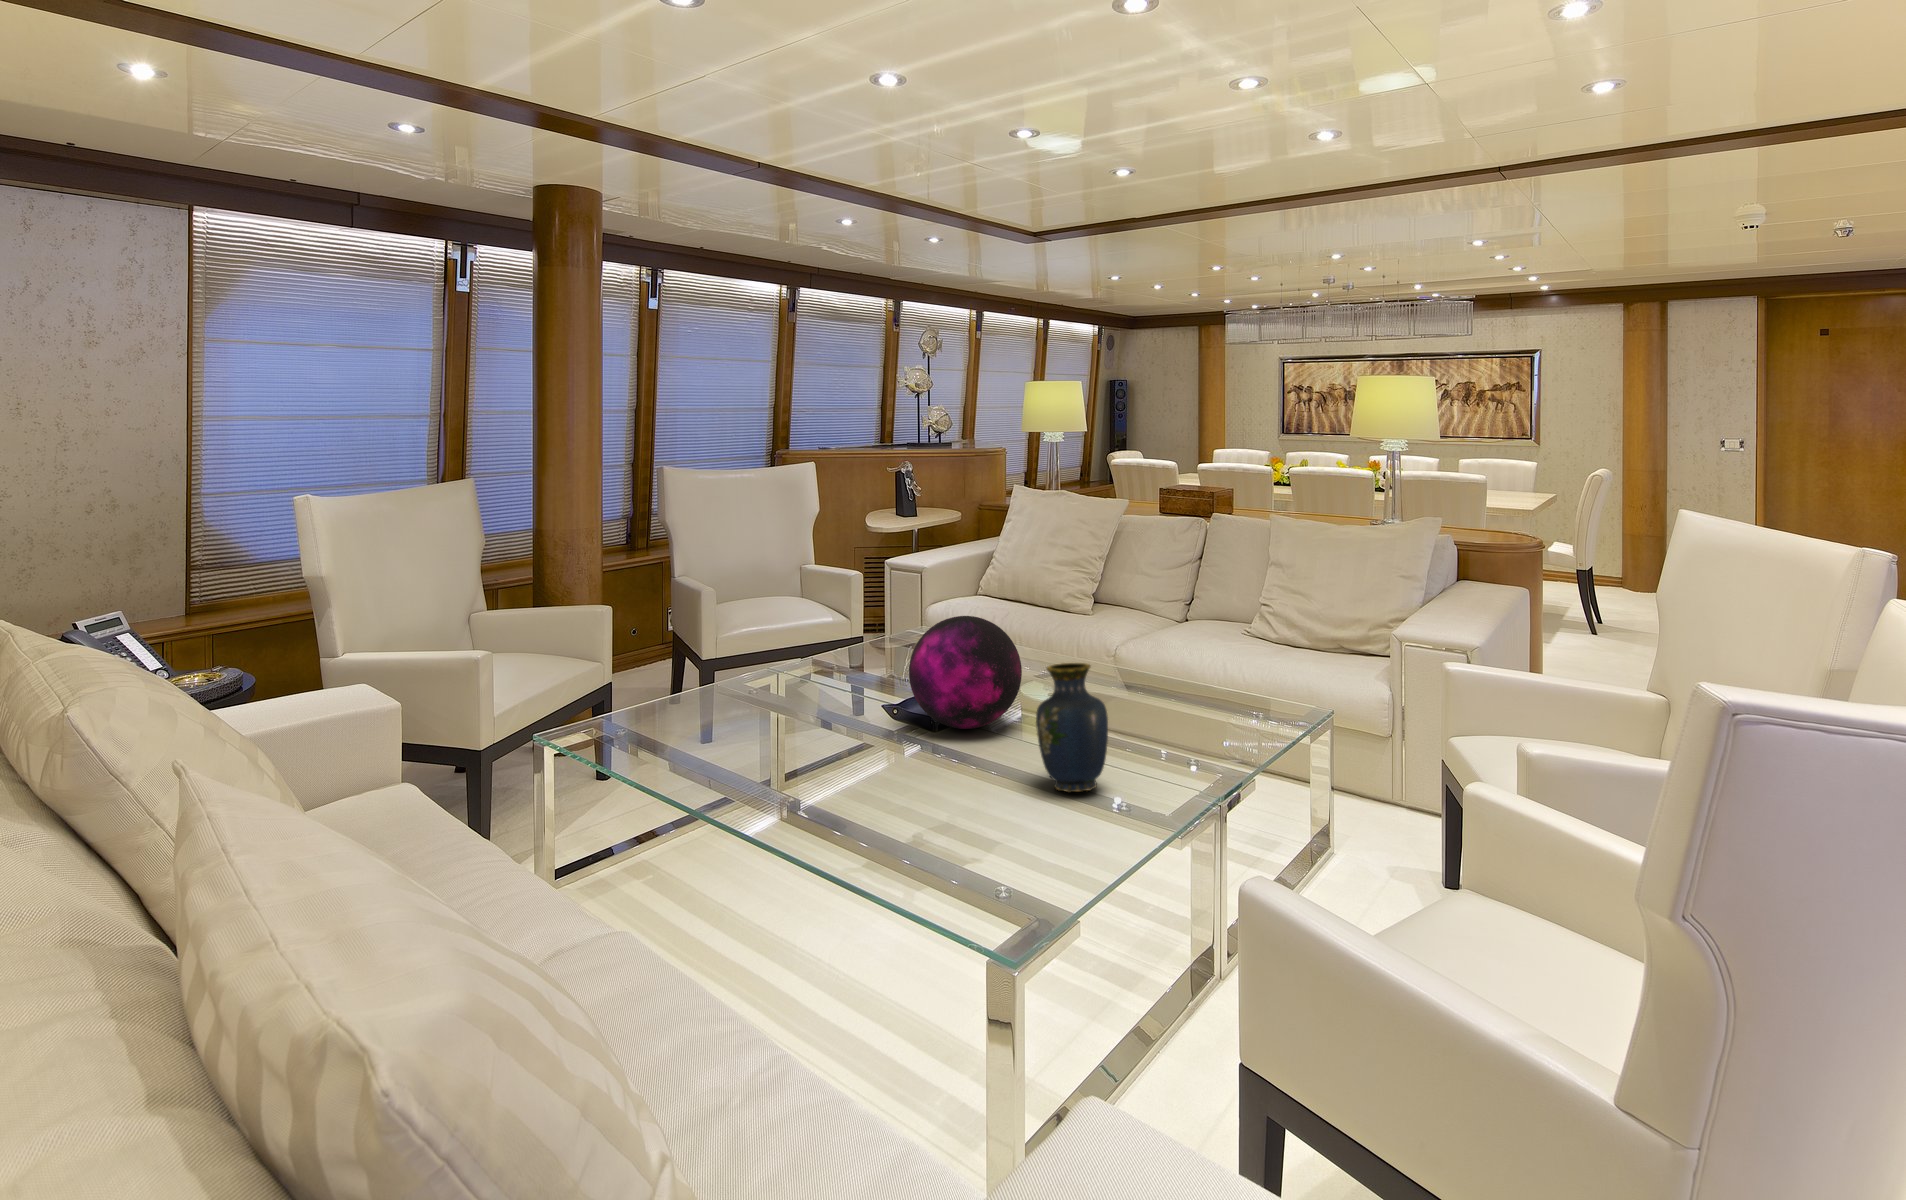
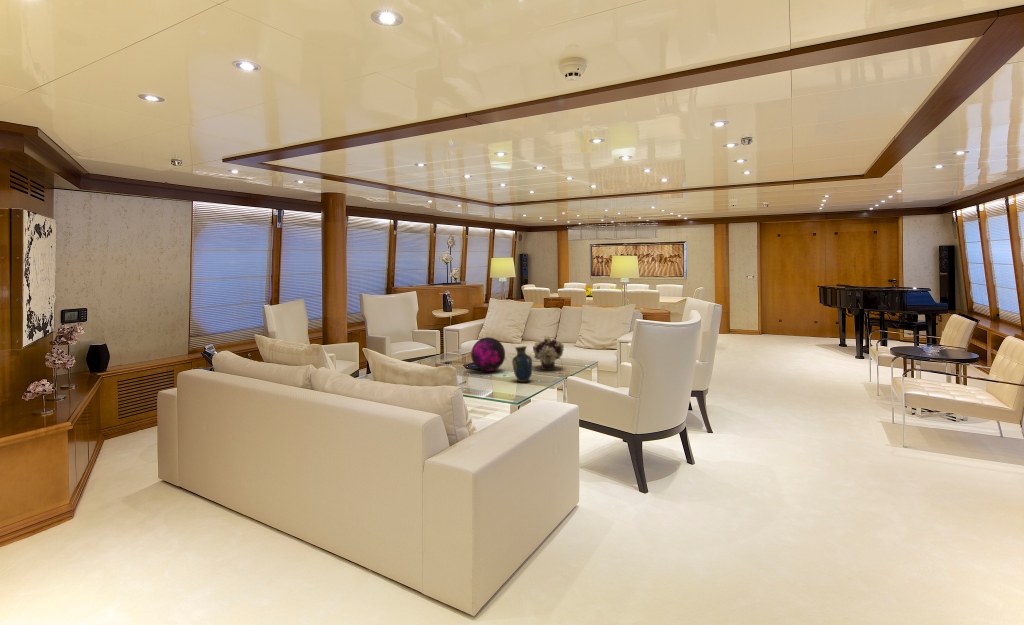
flower arrangement: none [1116,615,1225,734] -> present [533,336,564,370]

